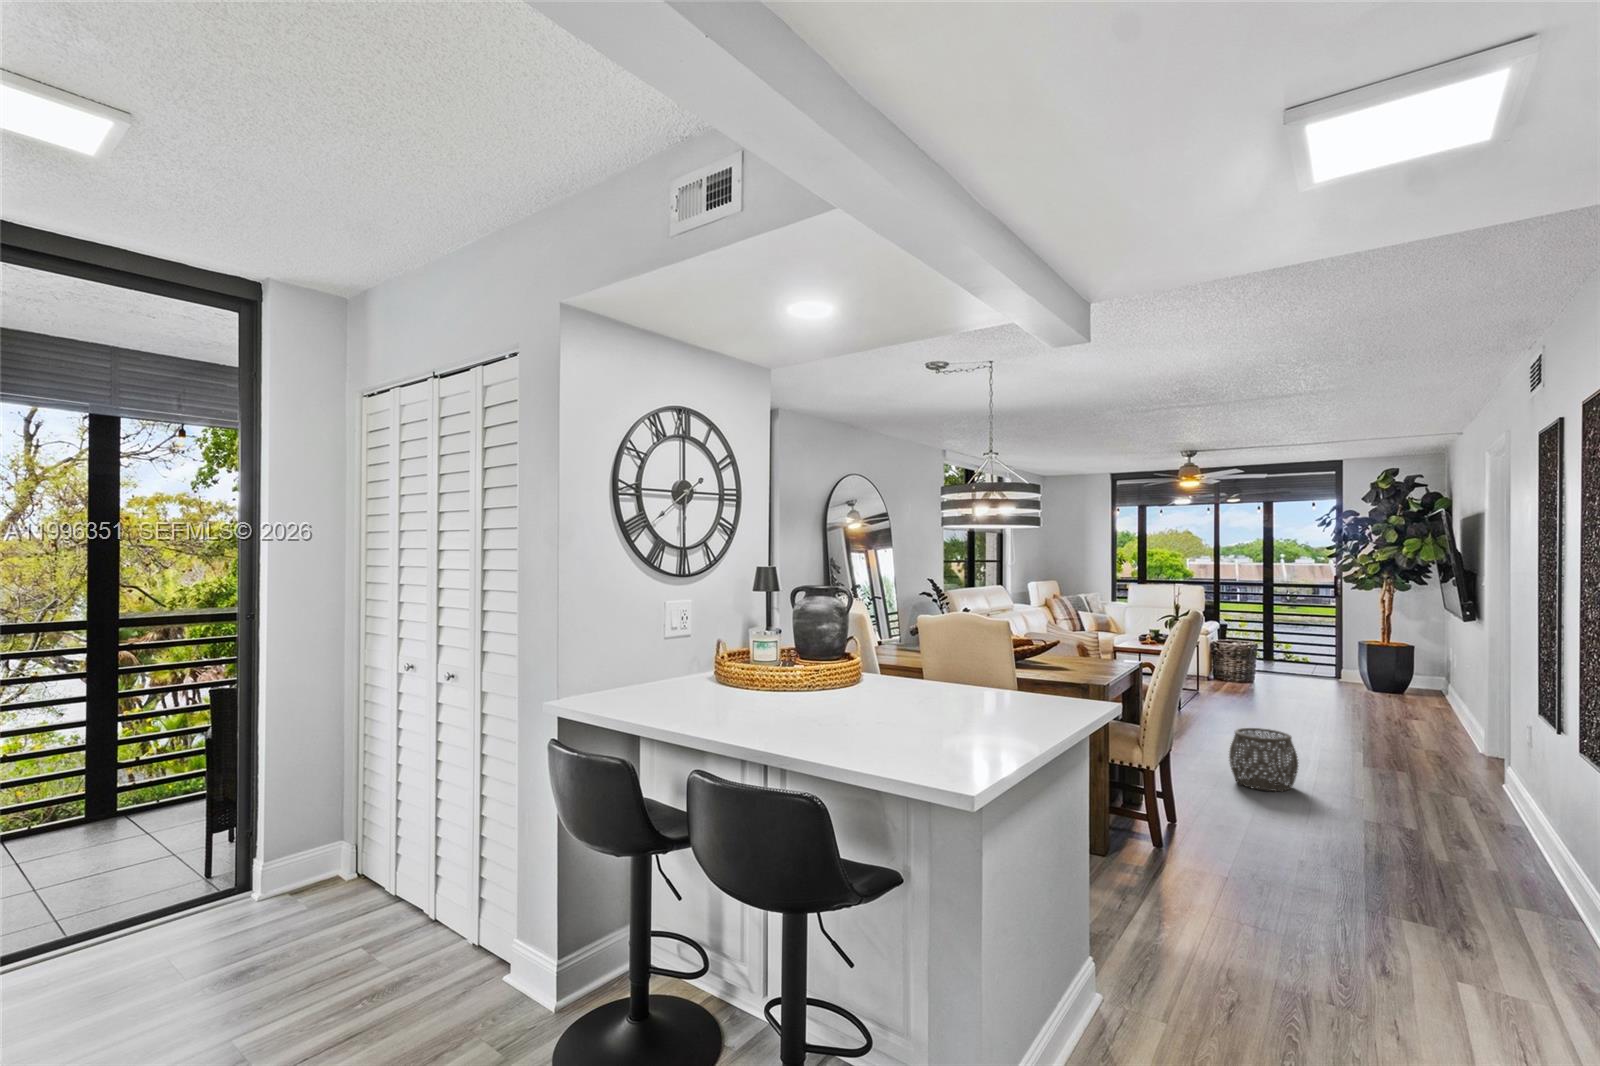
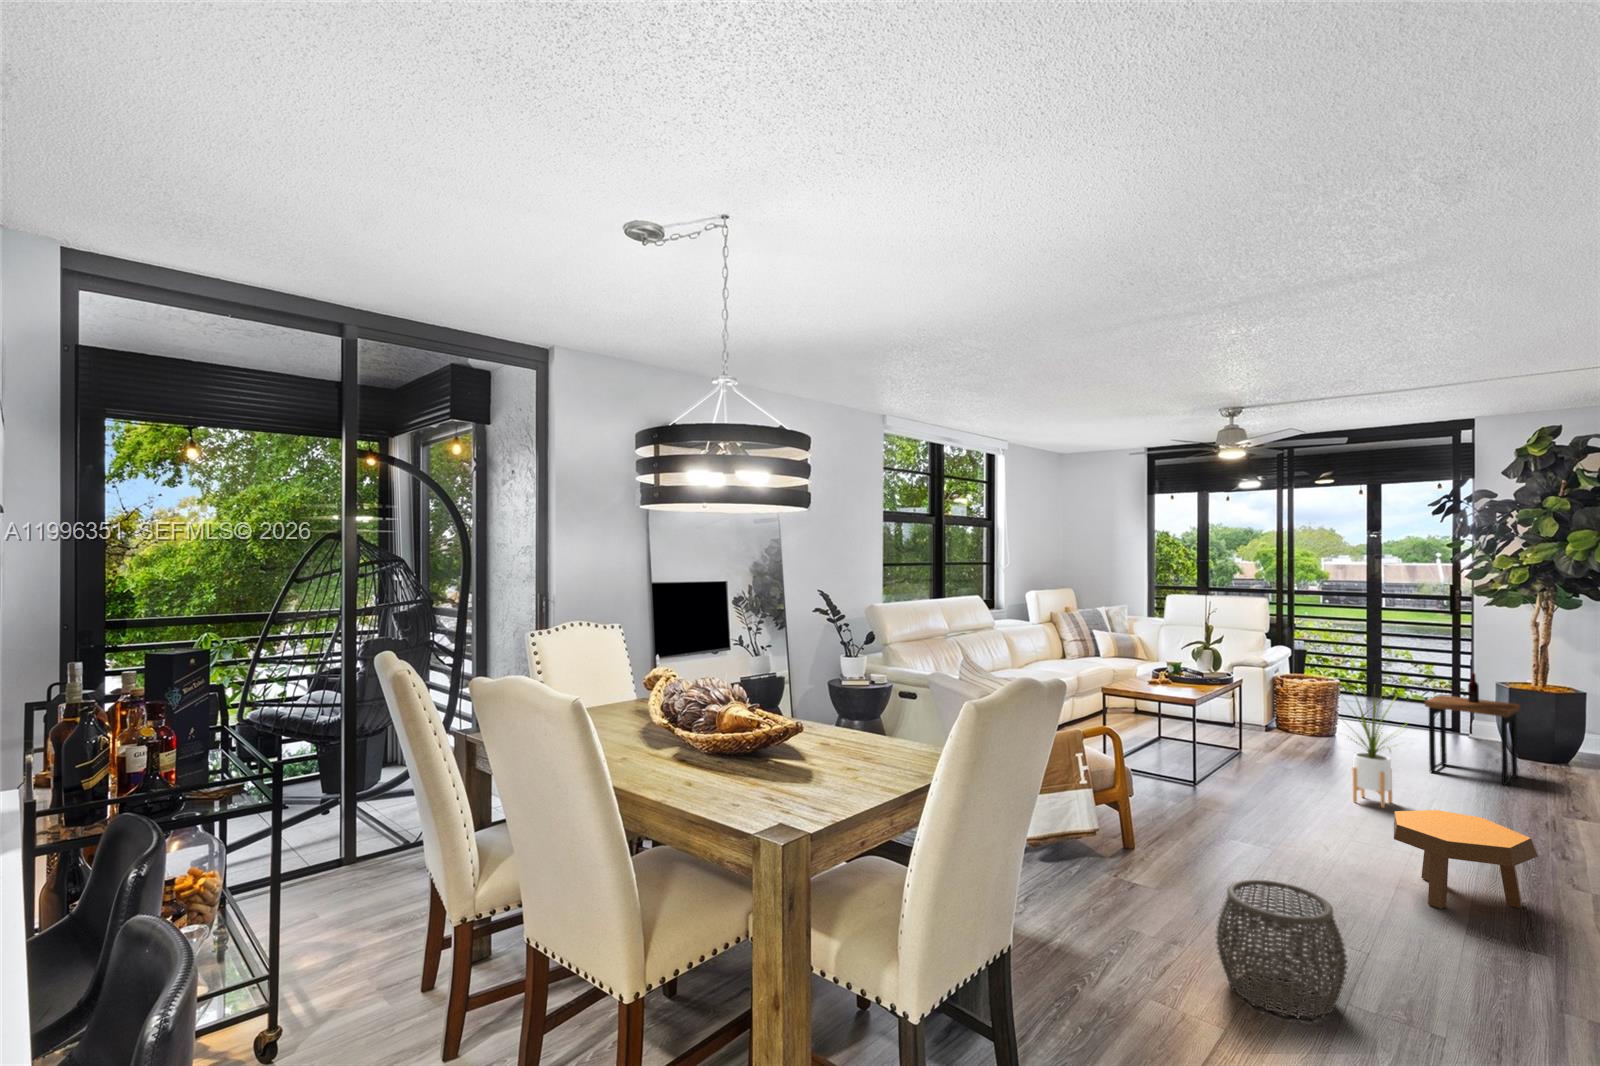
side table: none [1316,632,1375,704] -> present [1425,673,1520,785]
house plant: none [1264,634,1314,716] -> present [1342,694,1402,808]
footstool: none [1309,704,1389,754] -> present [1394,810,1538,909]

